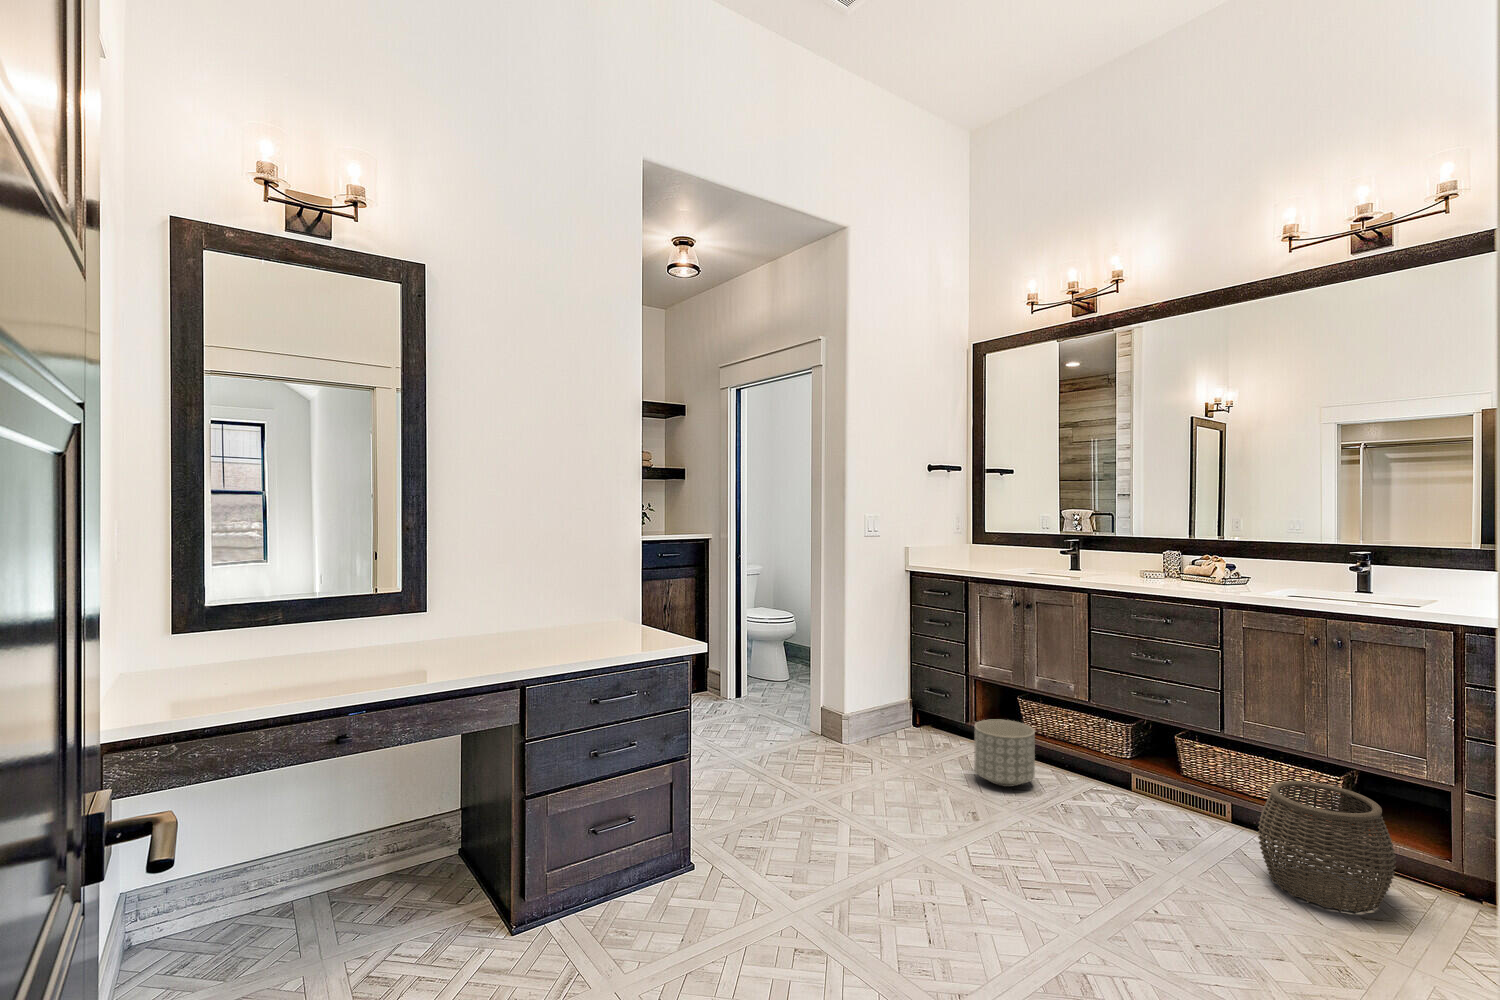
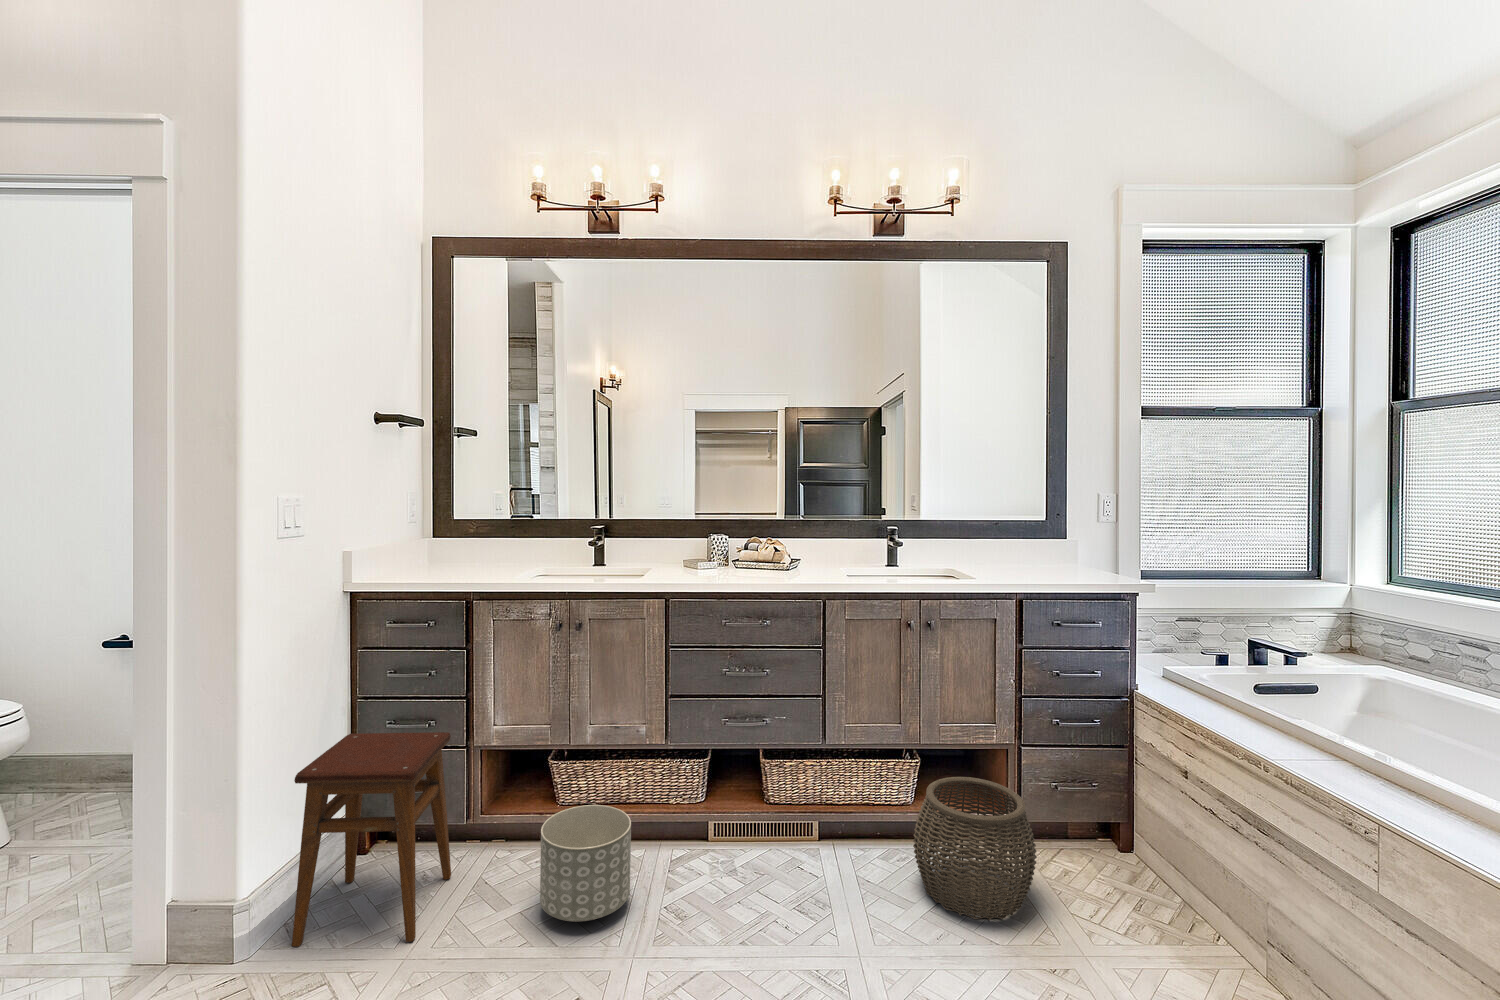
stool: none [862,649,948,760] -> present [292,732,451,946]

